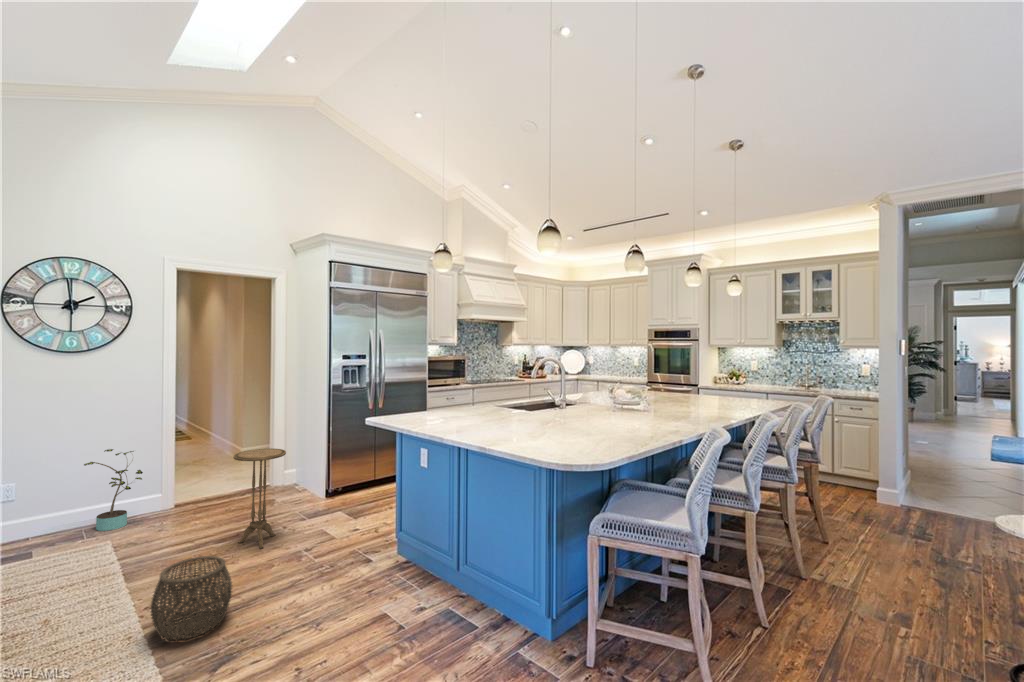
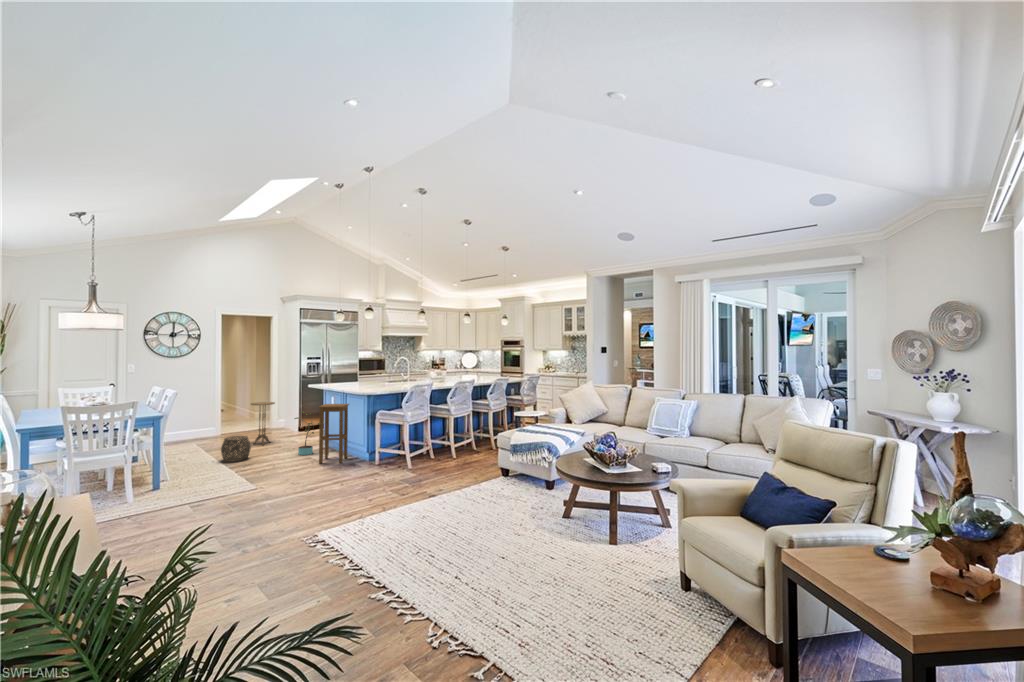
potted plant: present [84,449,143,531] -> present [295,412,320,455]
stool: none [421,477,489,656] -> present [319,404,349,463]

